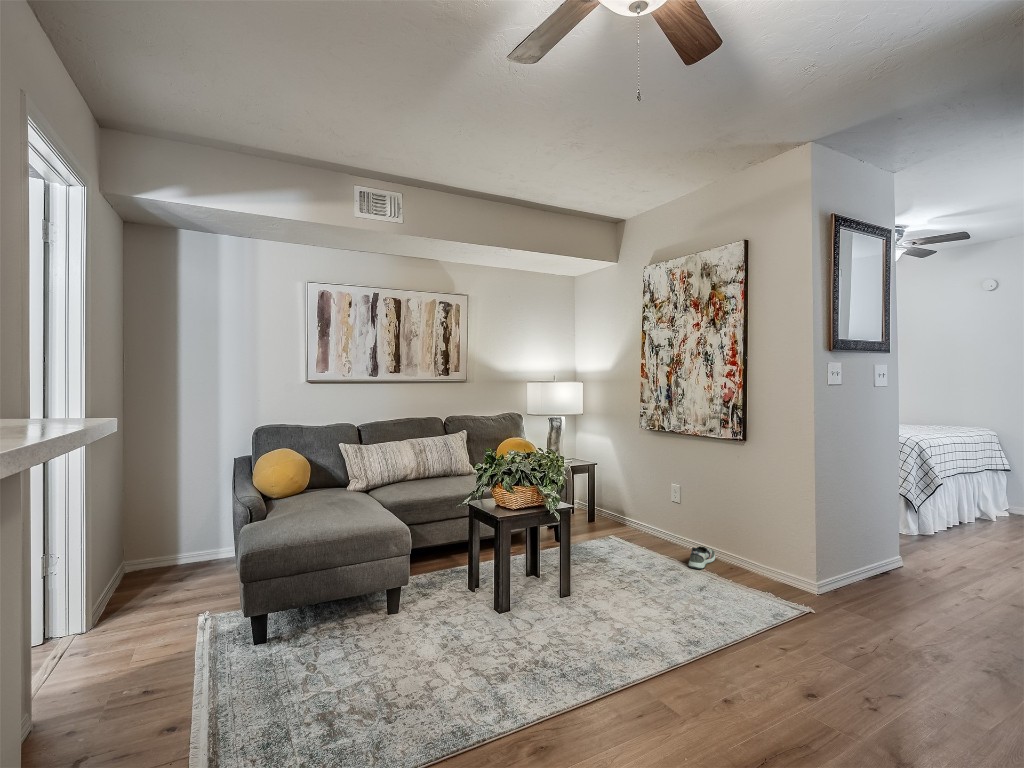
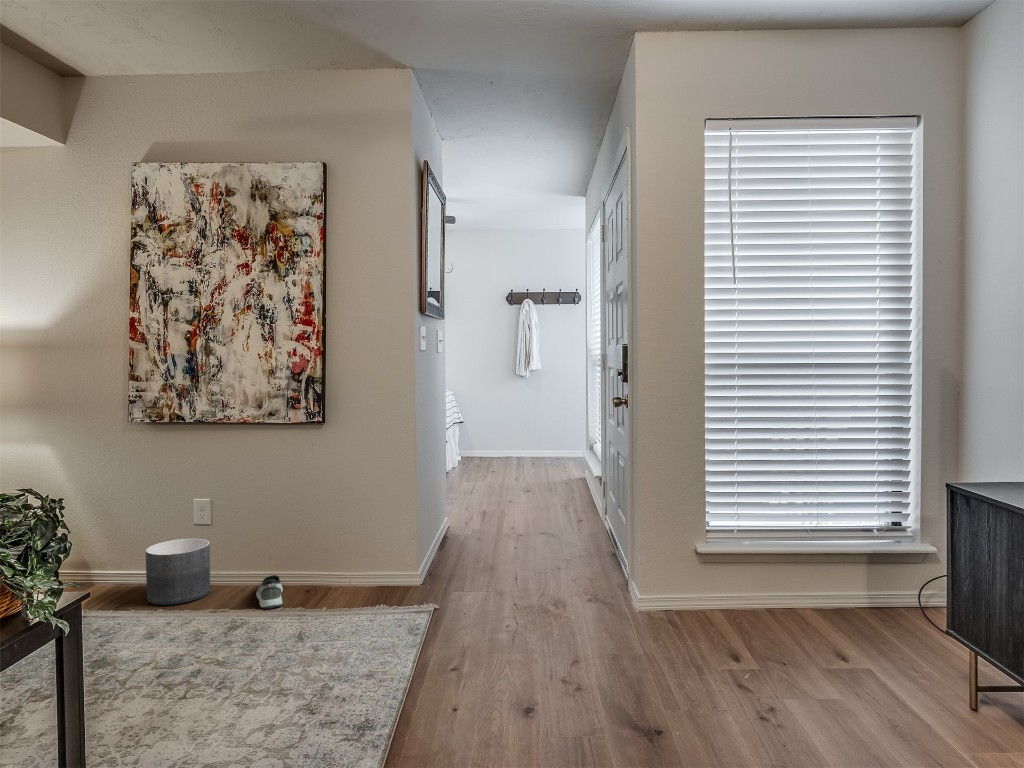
planter: none [637,507,675,549] -> present [146,539,210,605]

